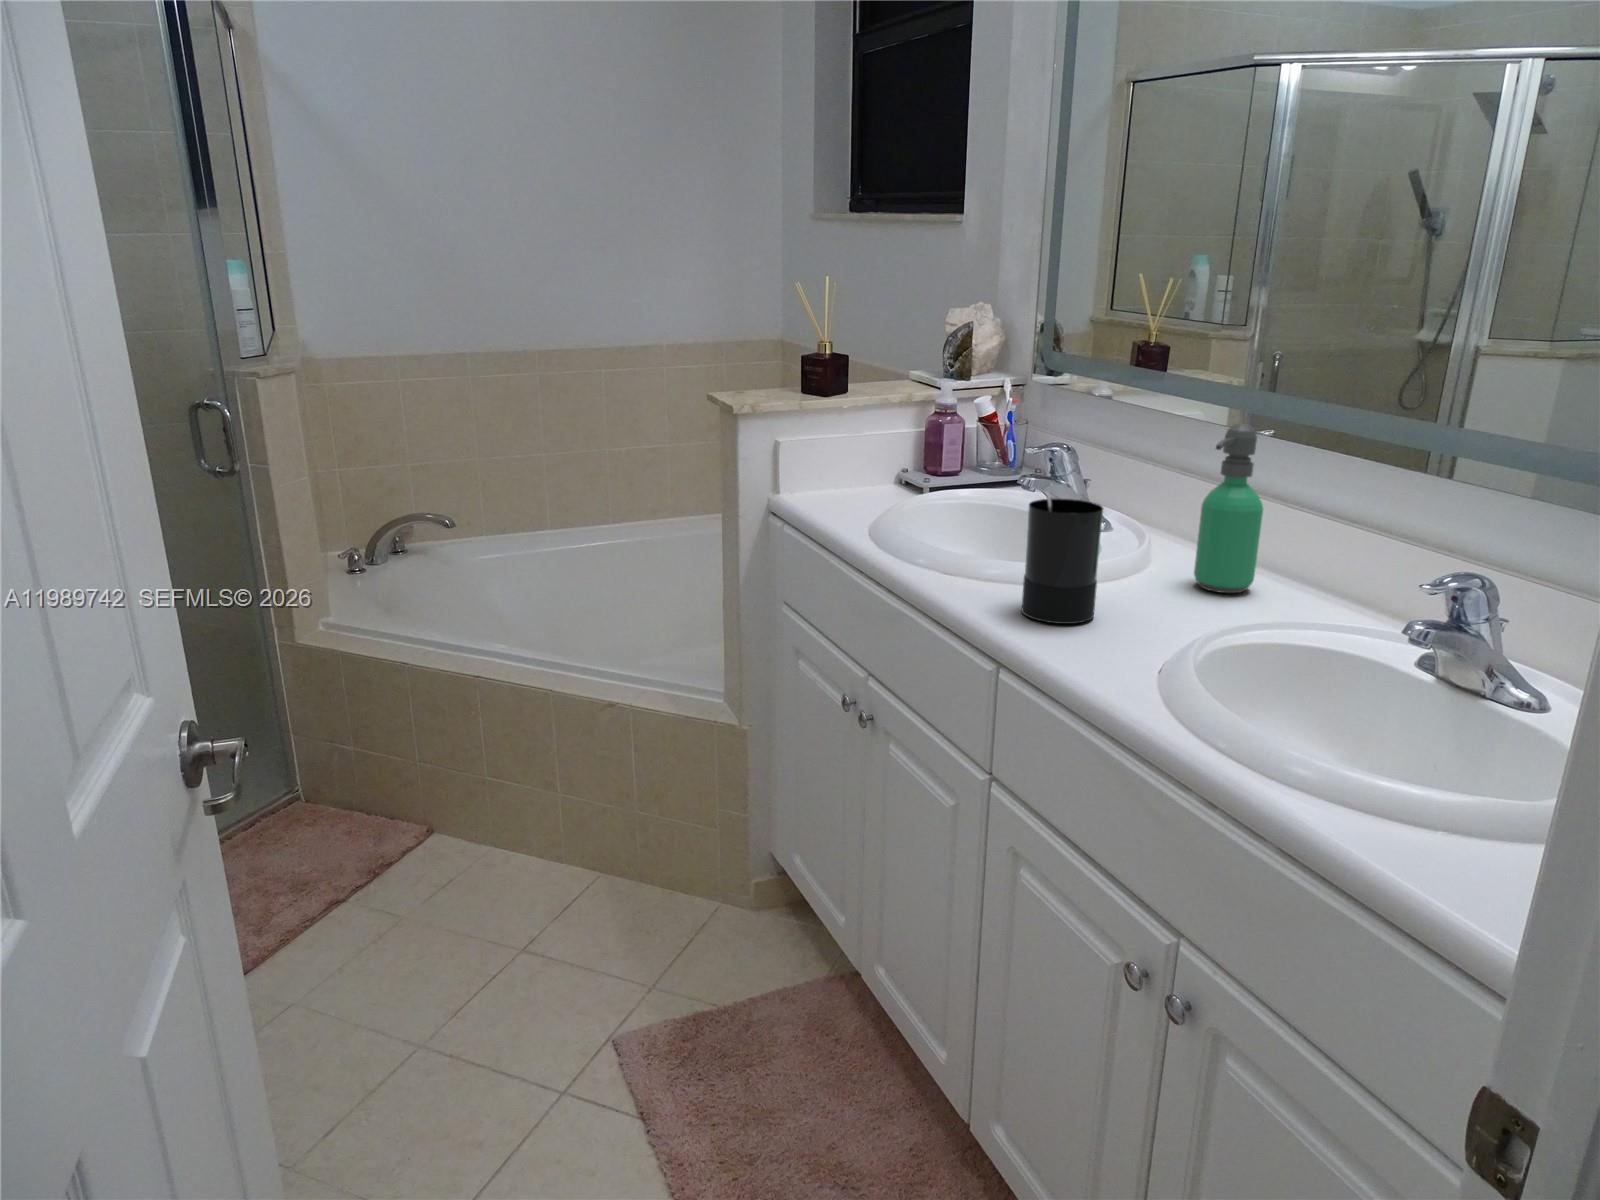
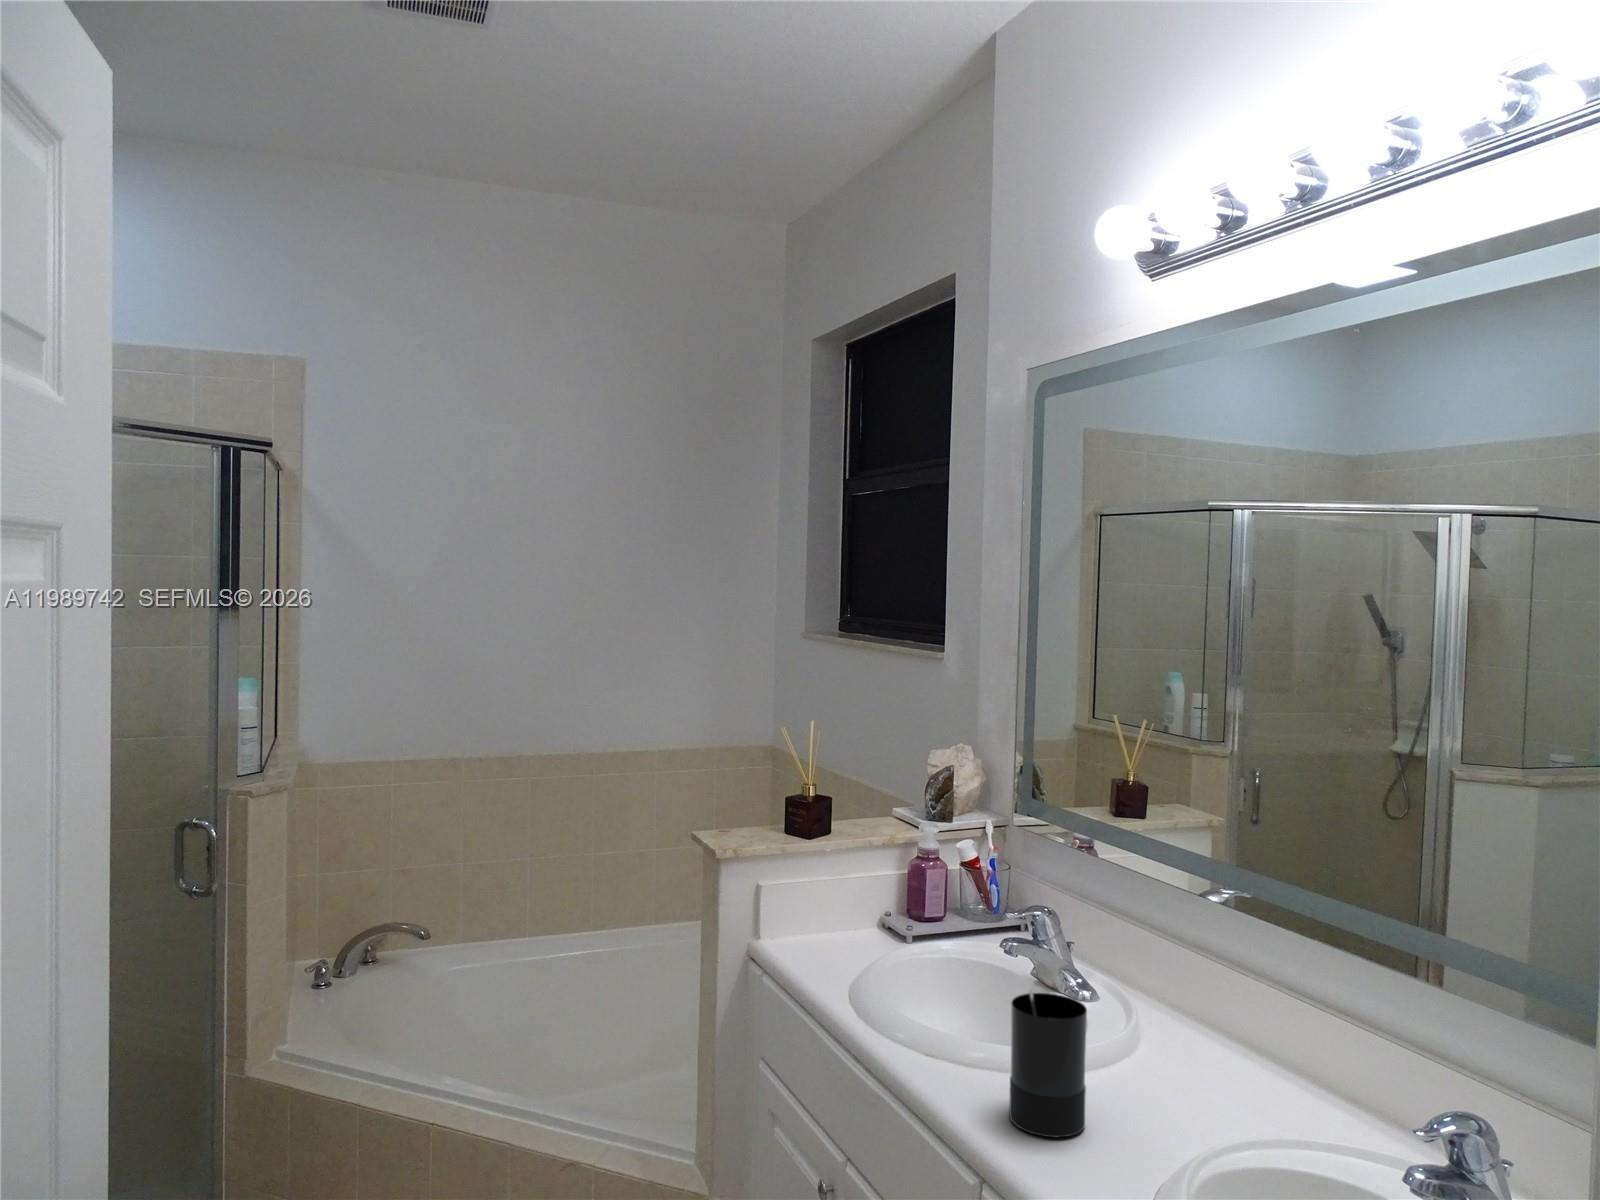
soap dispenser: present [1194,423,1263,593] -> none [1185,911,1248,1091]

